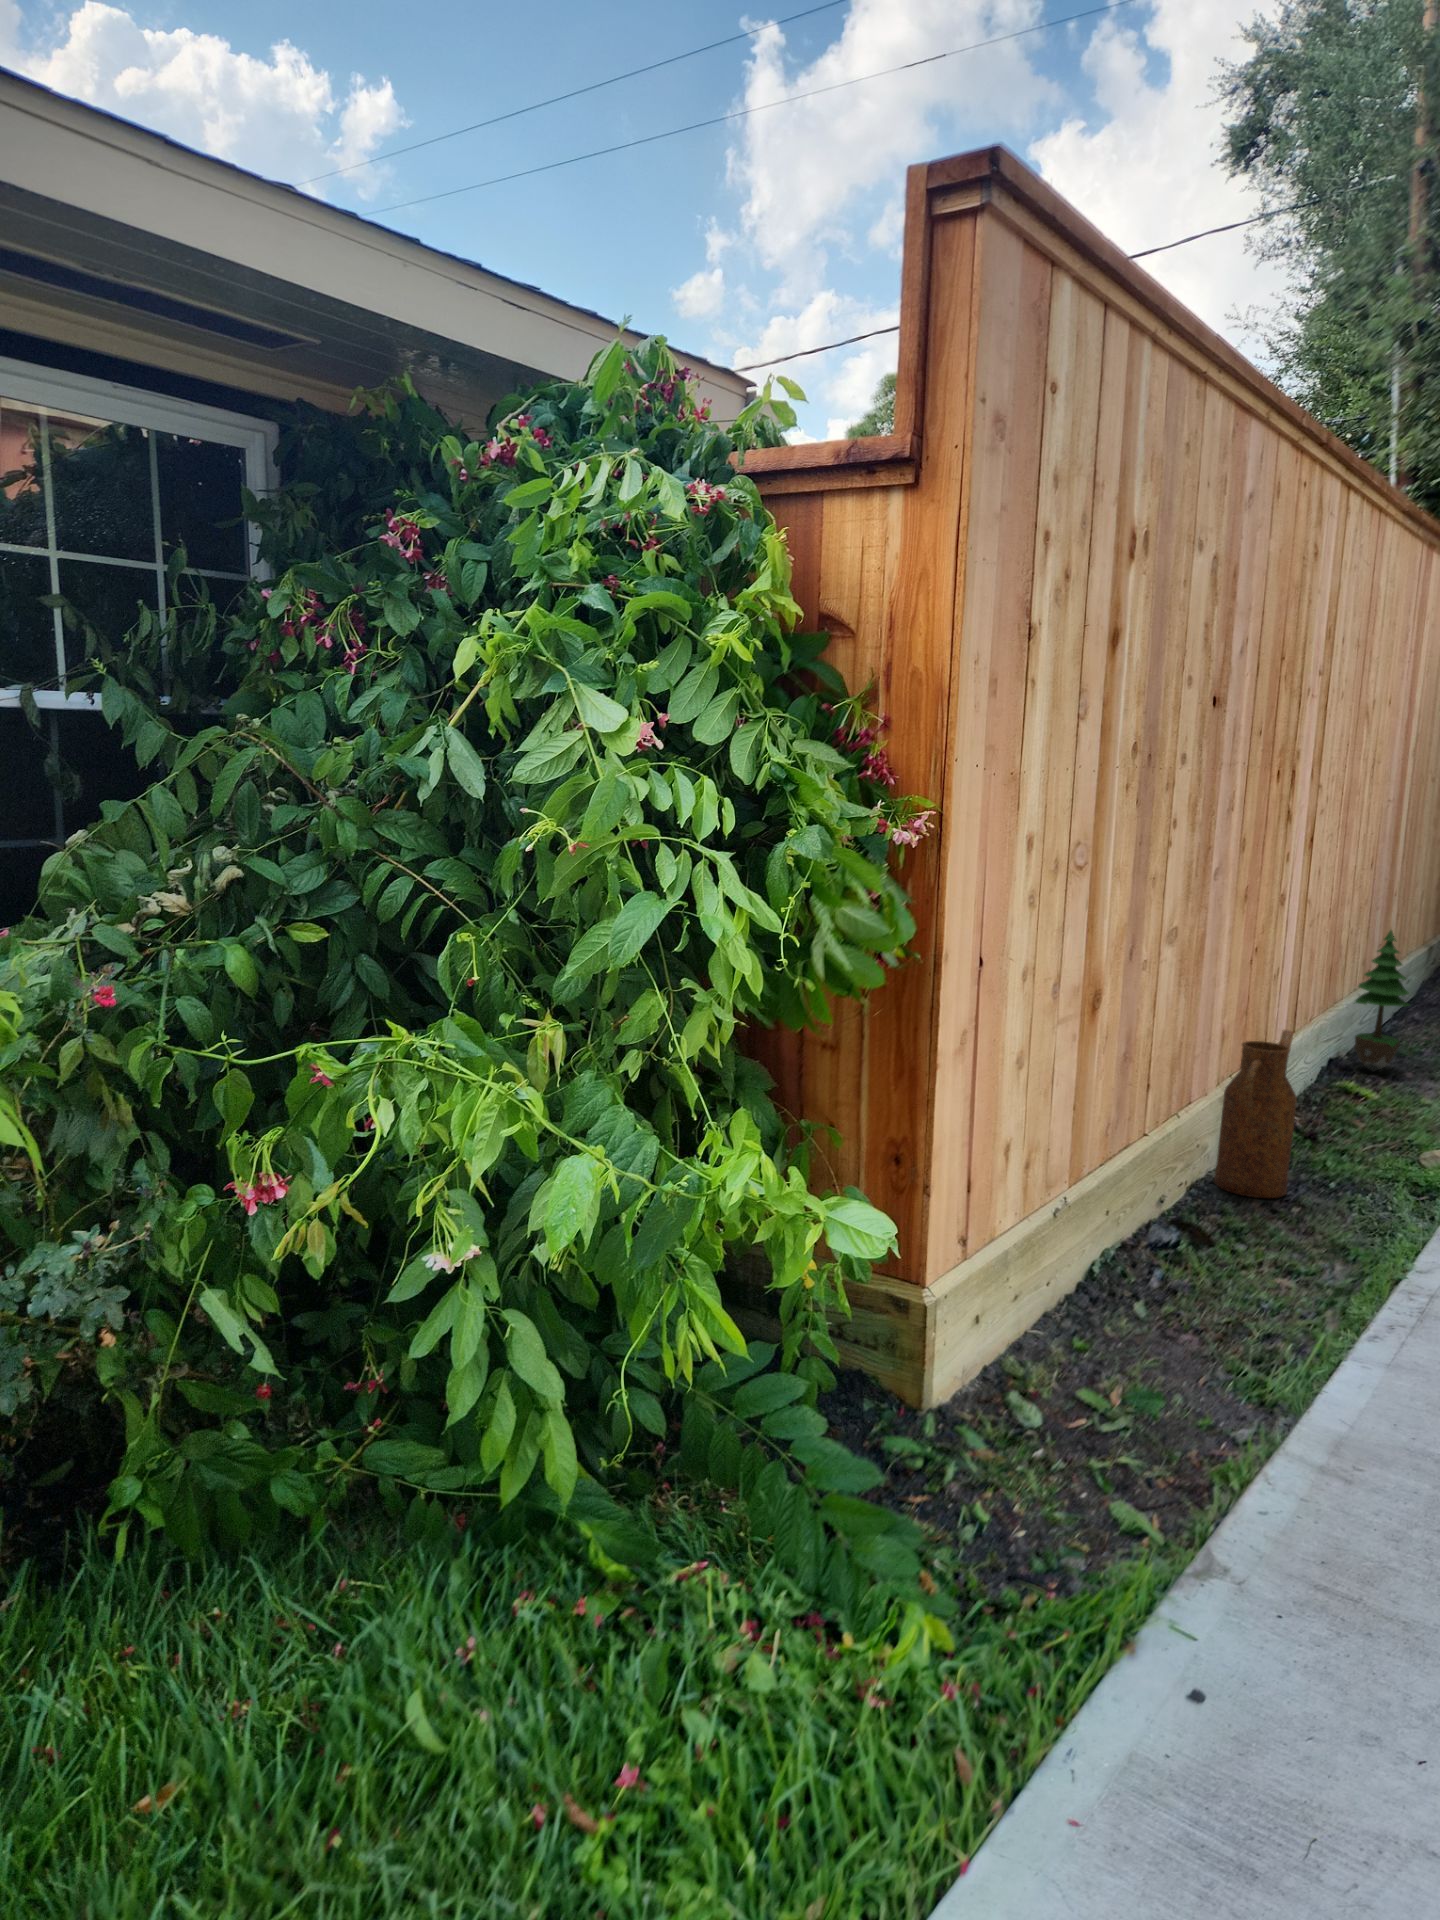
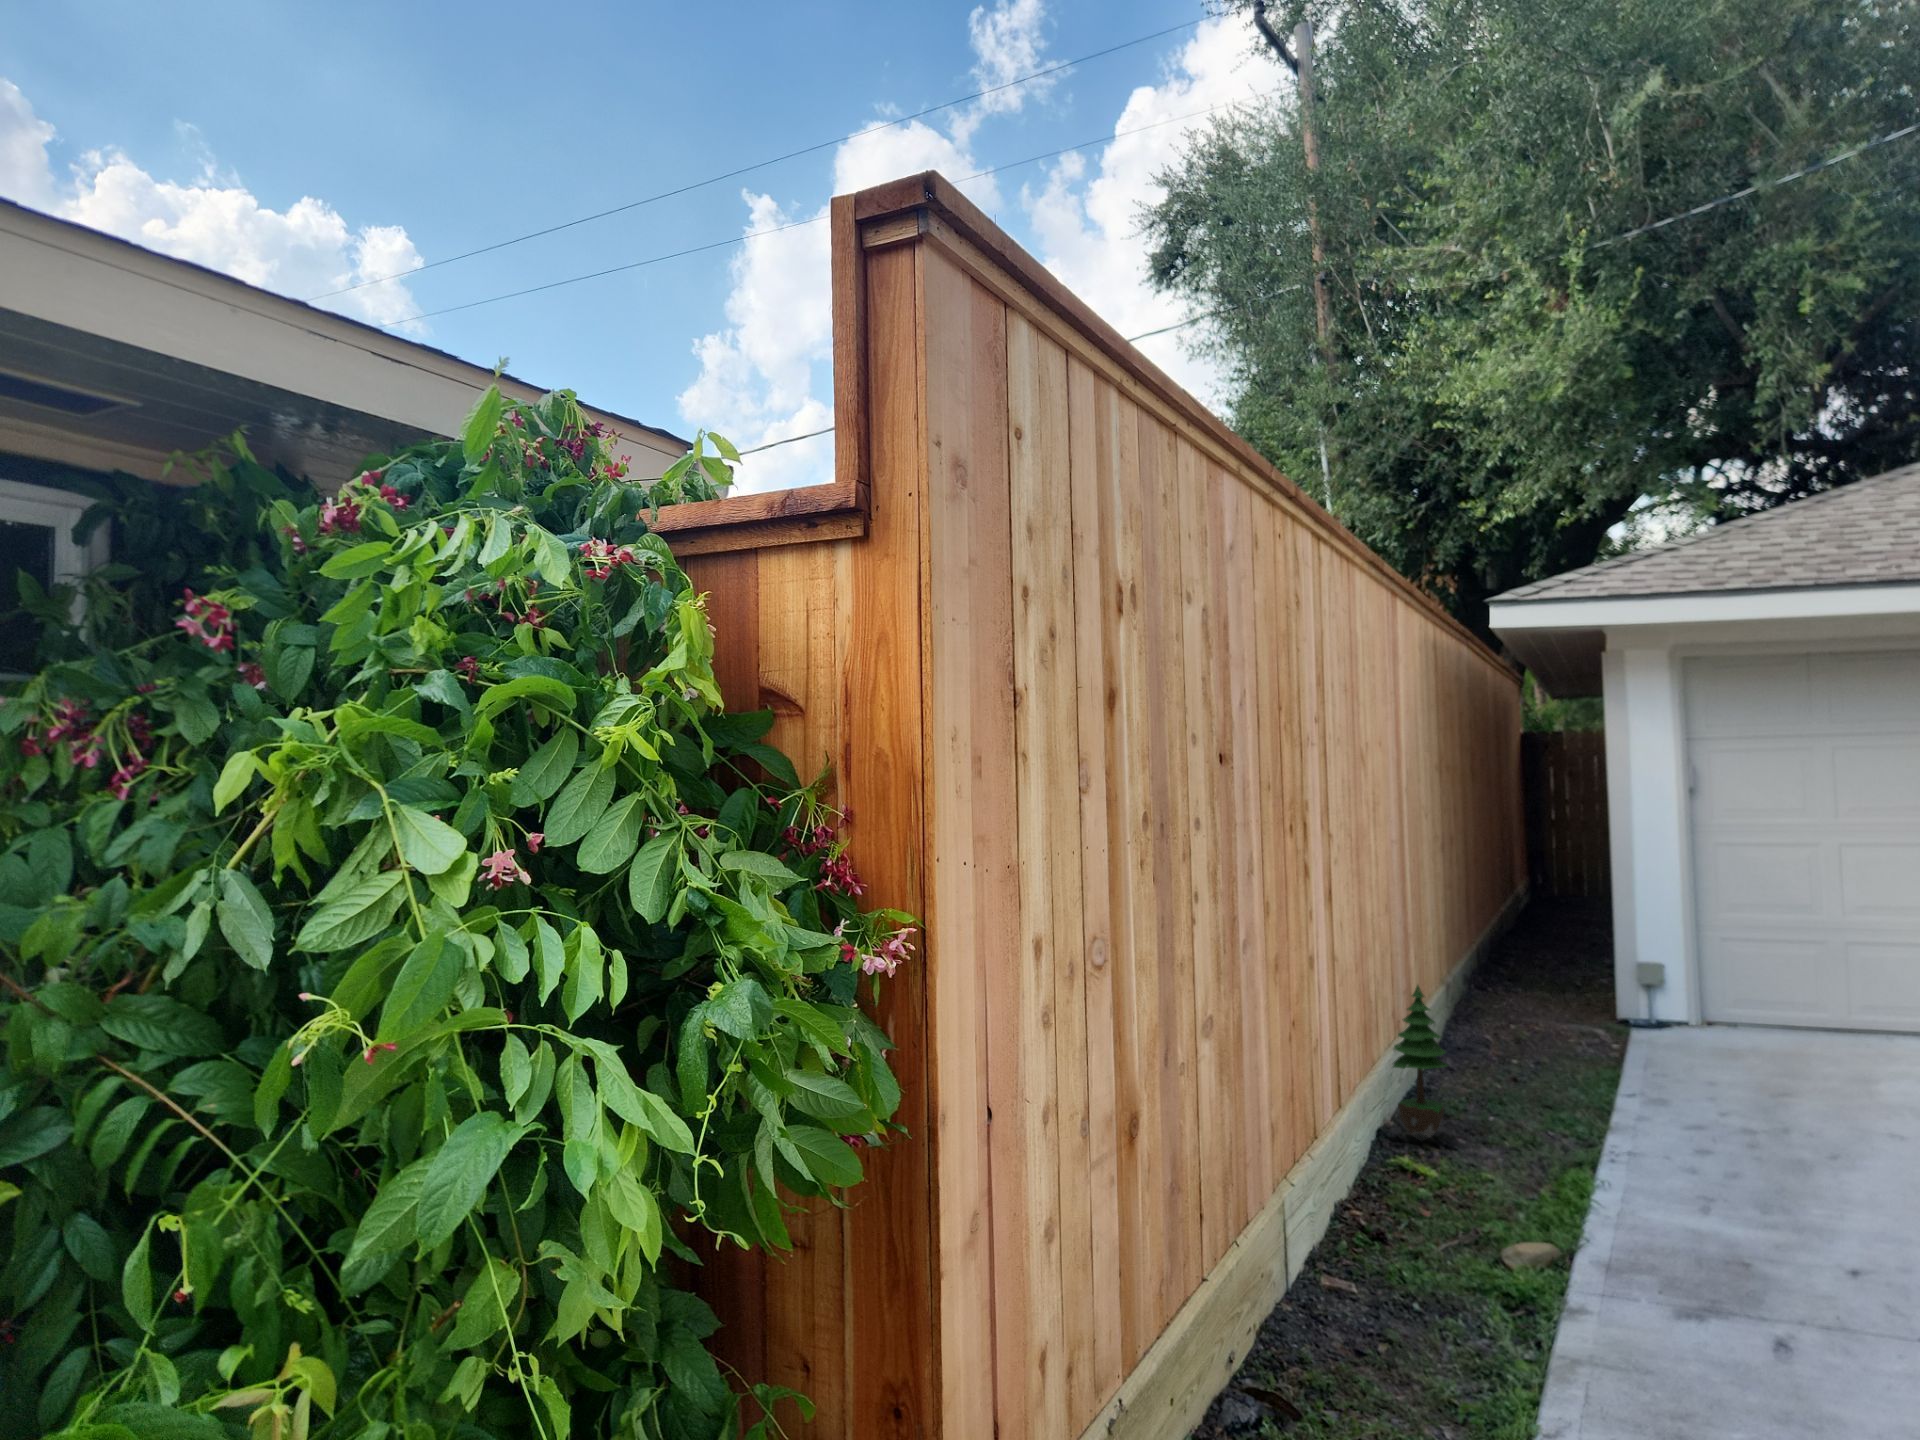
watering can: present [1214,1030,1297,1198] -> none [1283,1120,1367,1331]

